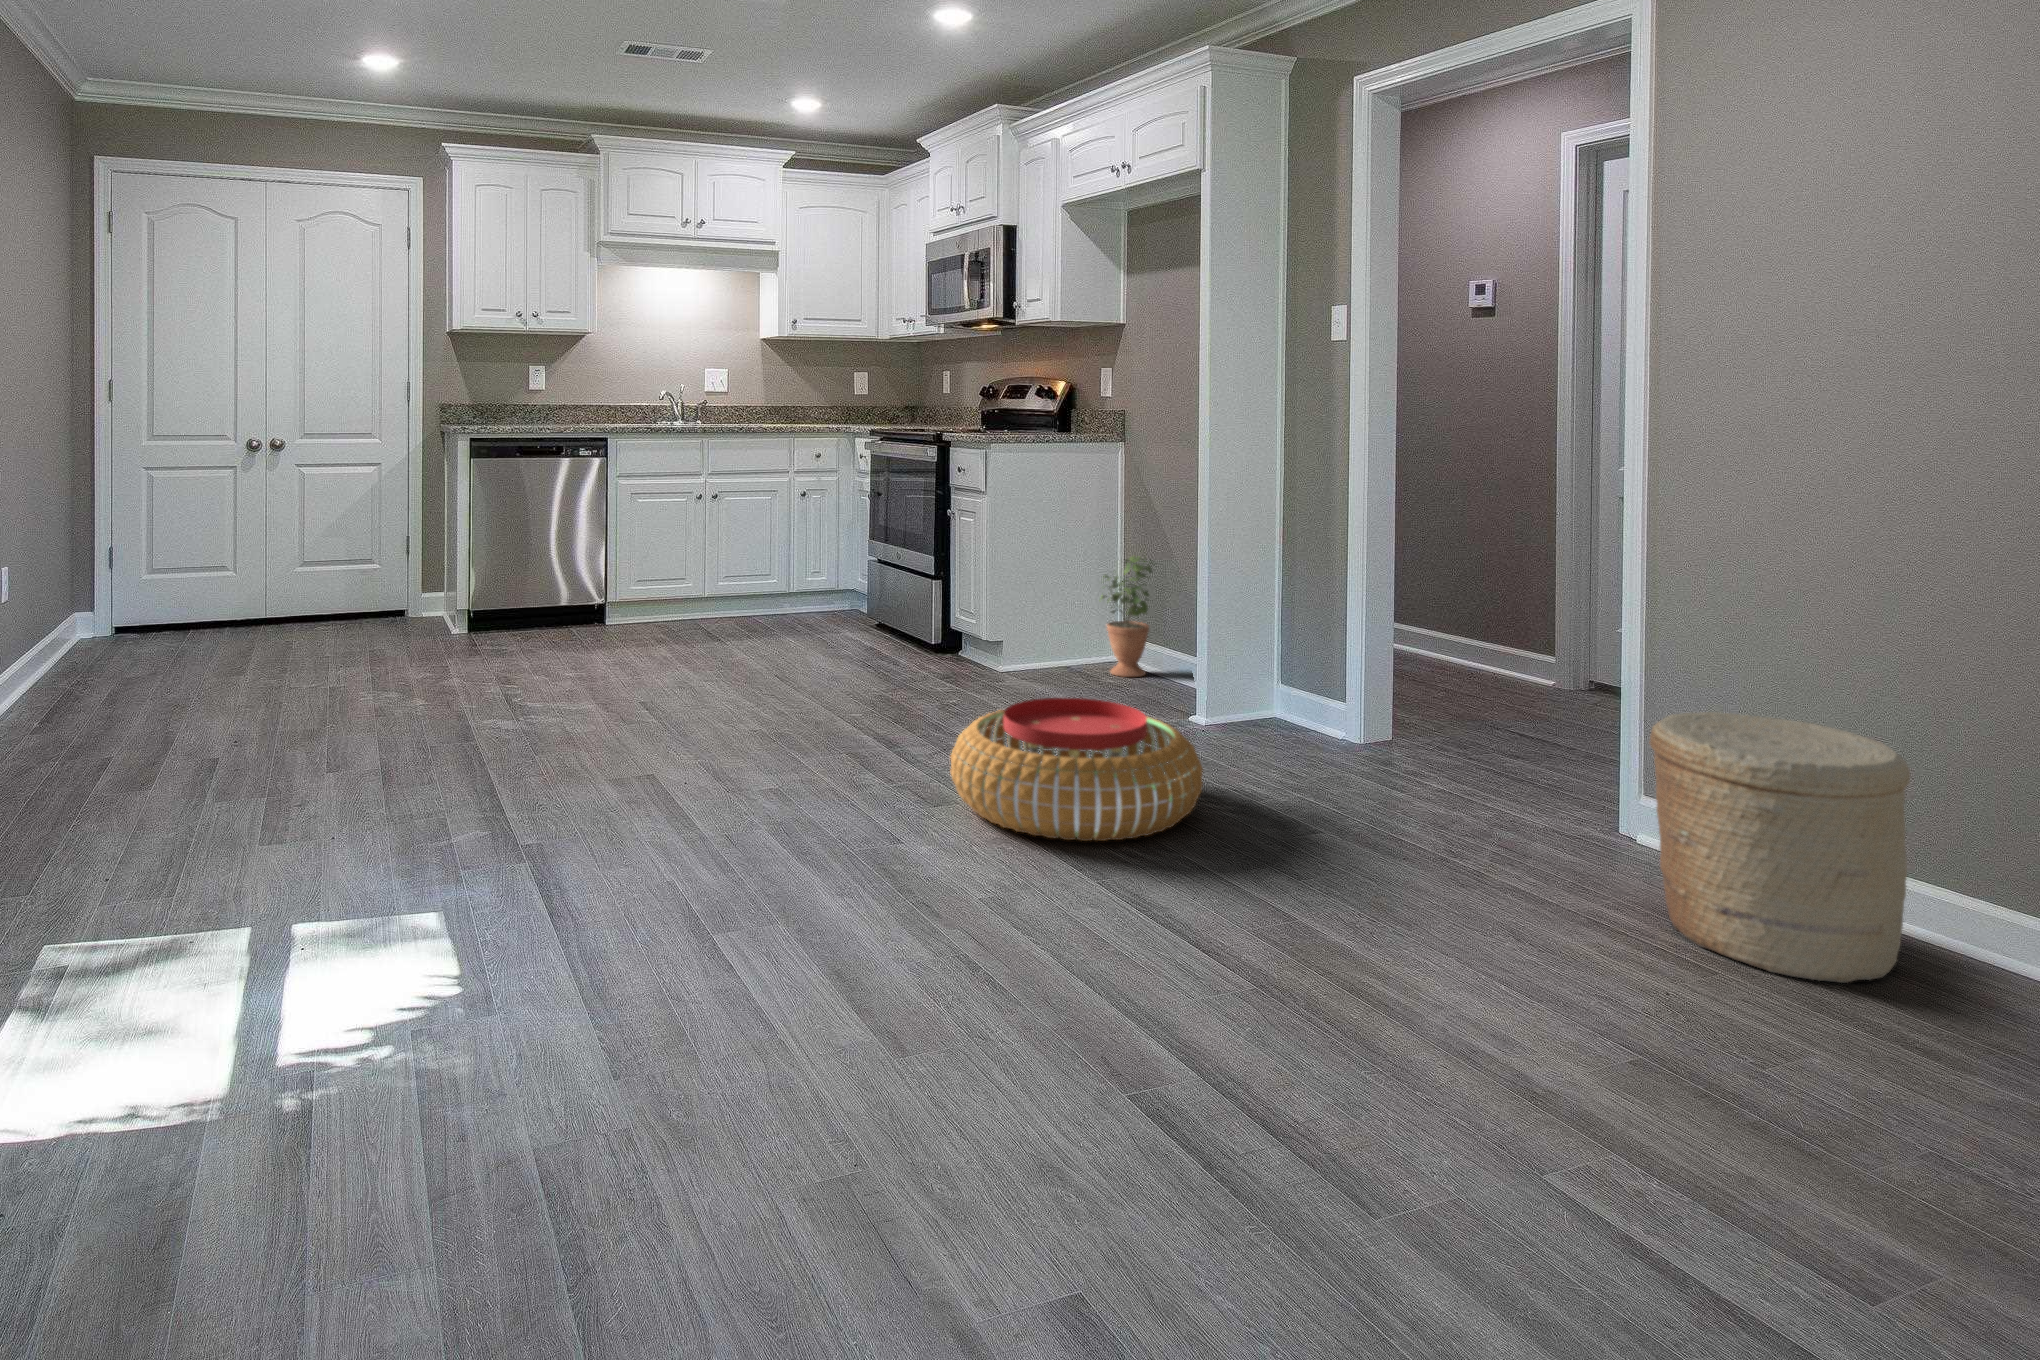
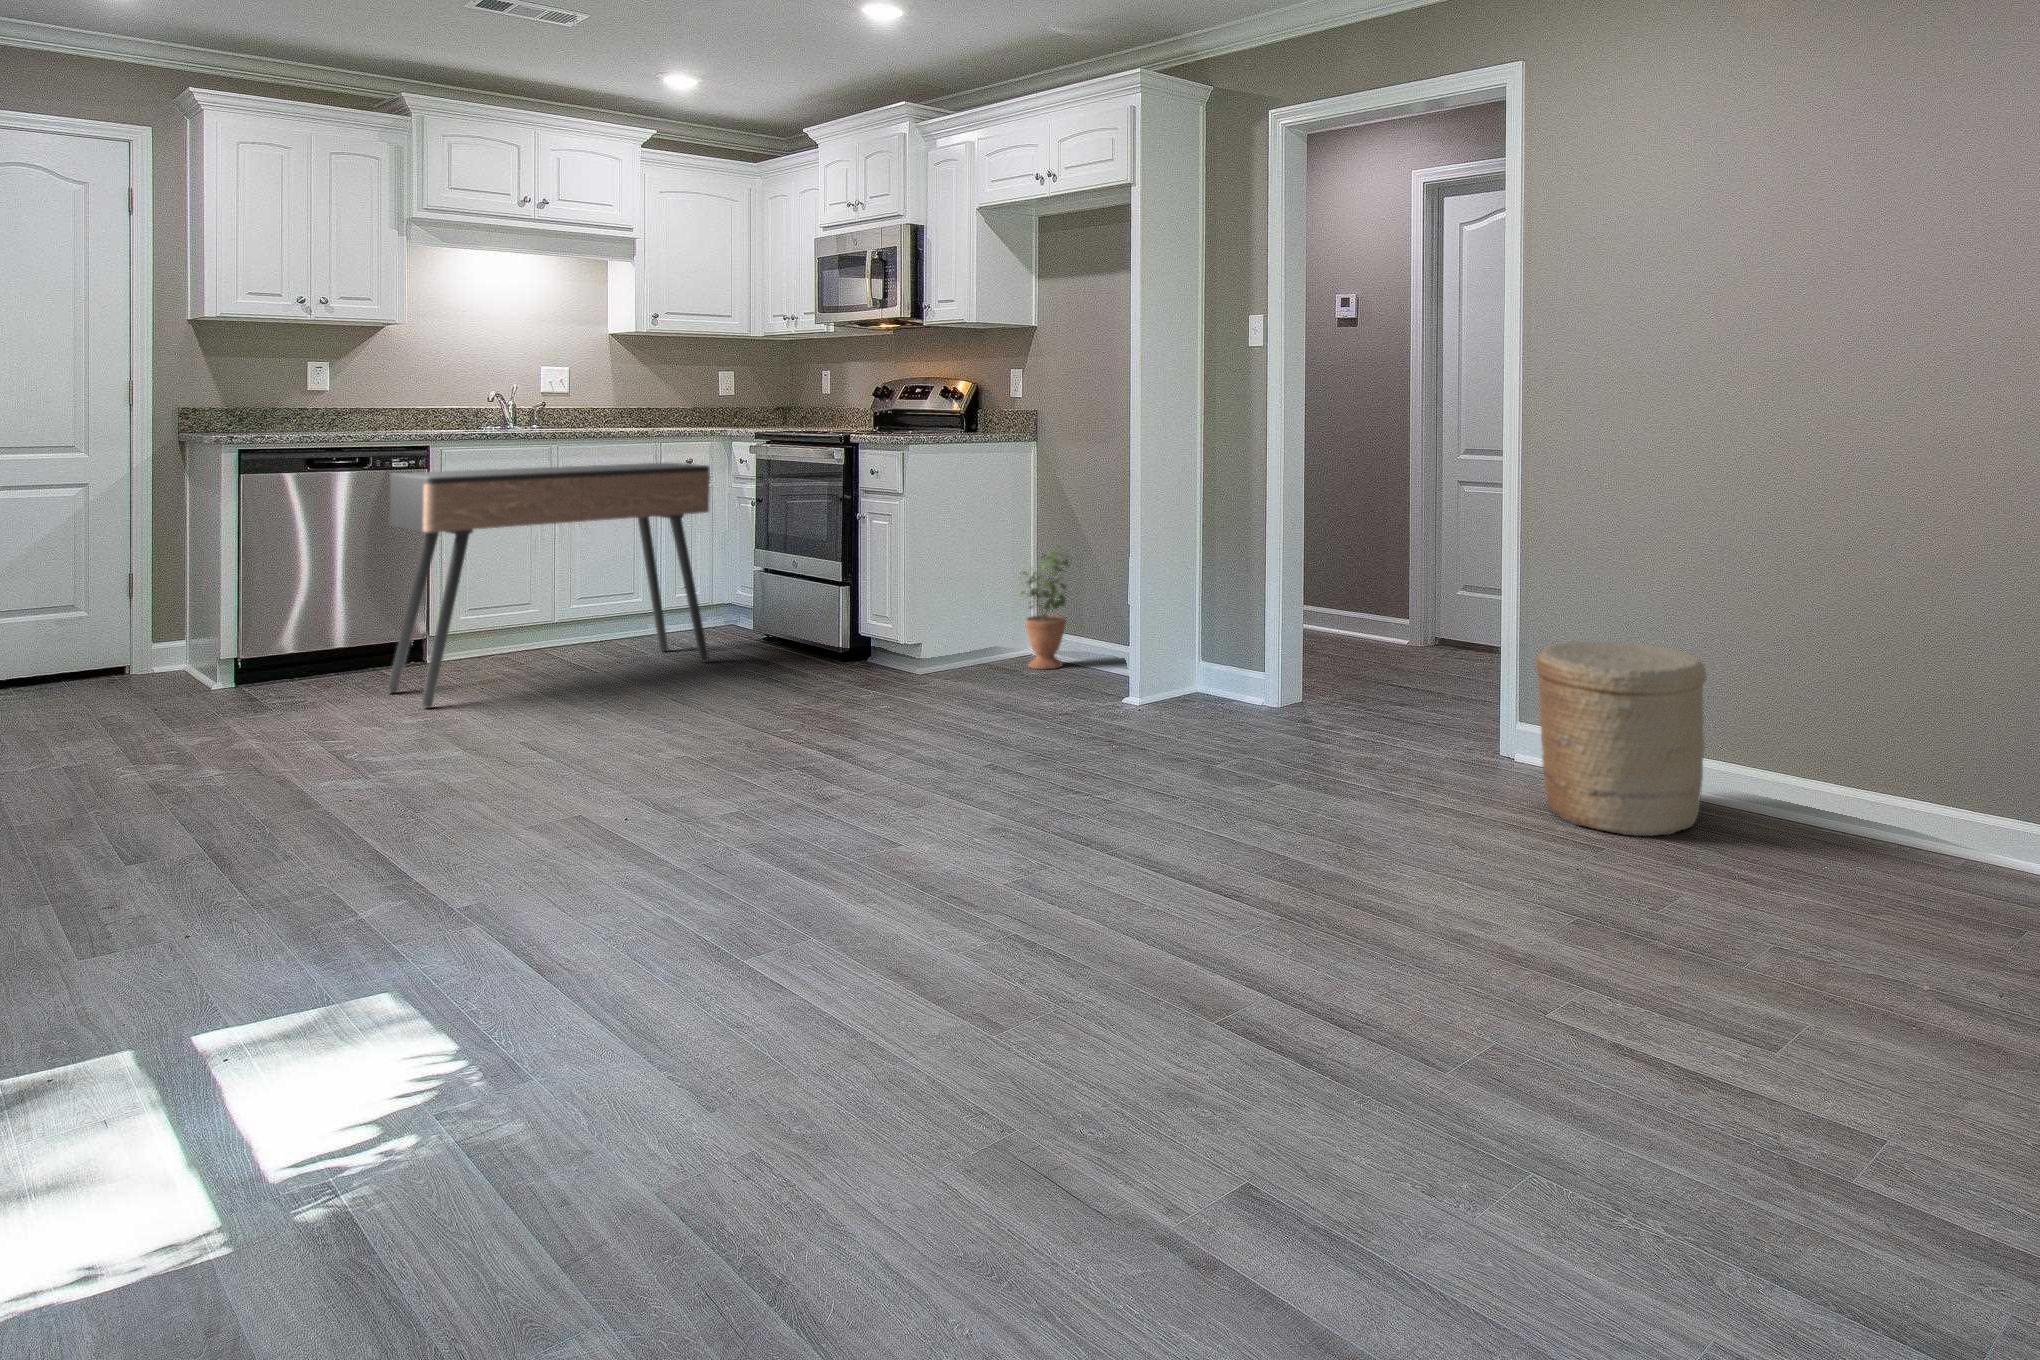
console table: none [566,455,821,660] -> present [387,463,710,707]
pouf: present [951,698,1203,841] -> none [929,685,1172,819]

